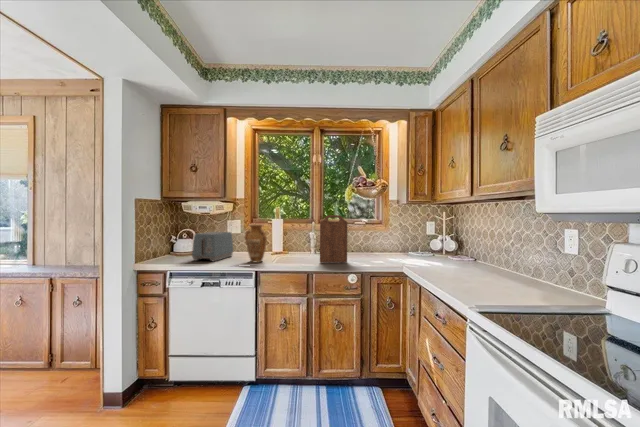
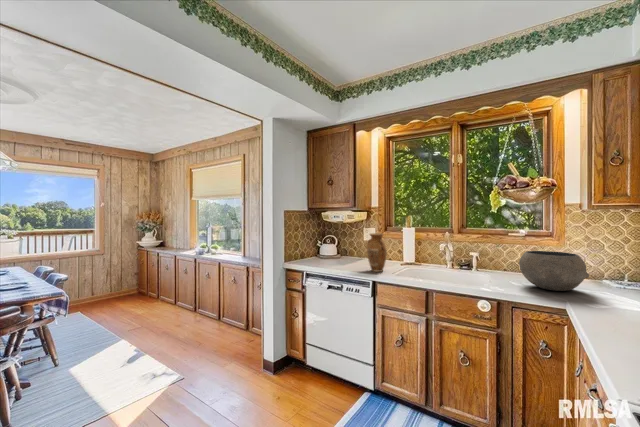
cutting board: present [320,215,348,263] -> none [443,226,479,284]
toaster: present [192,232,233,261] -> none [325,238,364,266]
ceramic bowl: none [370,234,410,261] -> present [519,251,589,291]

